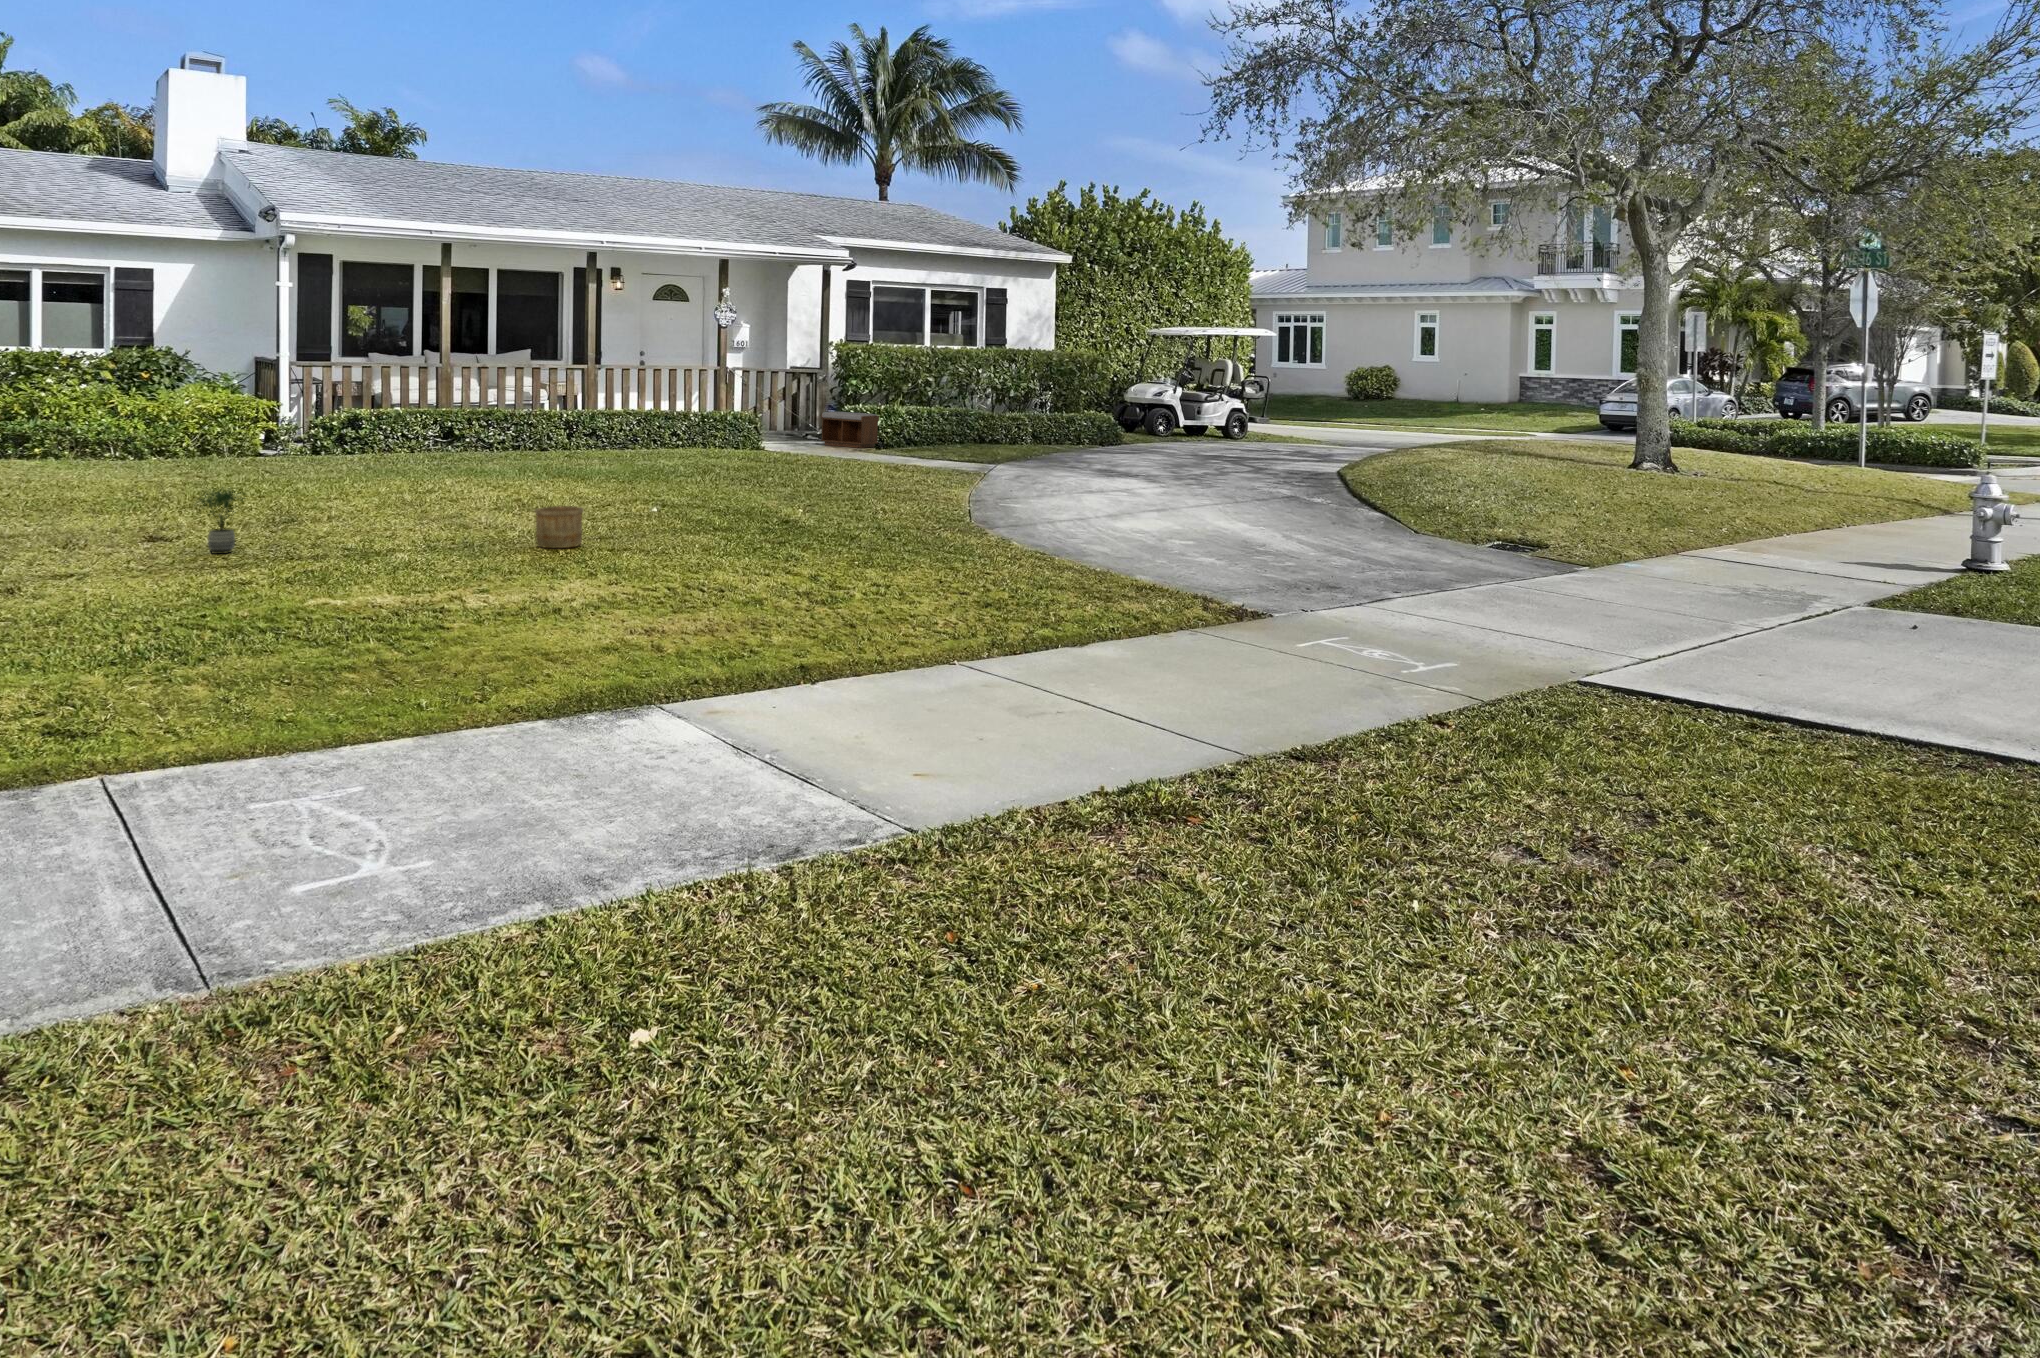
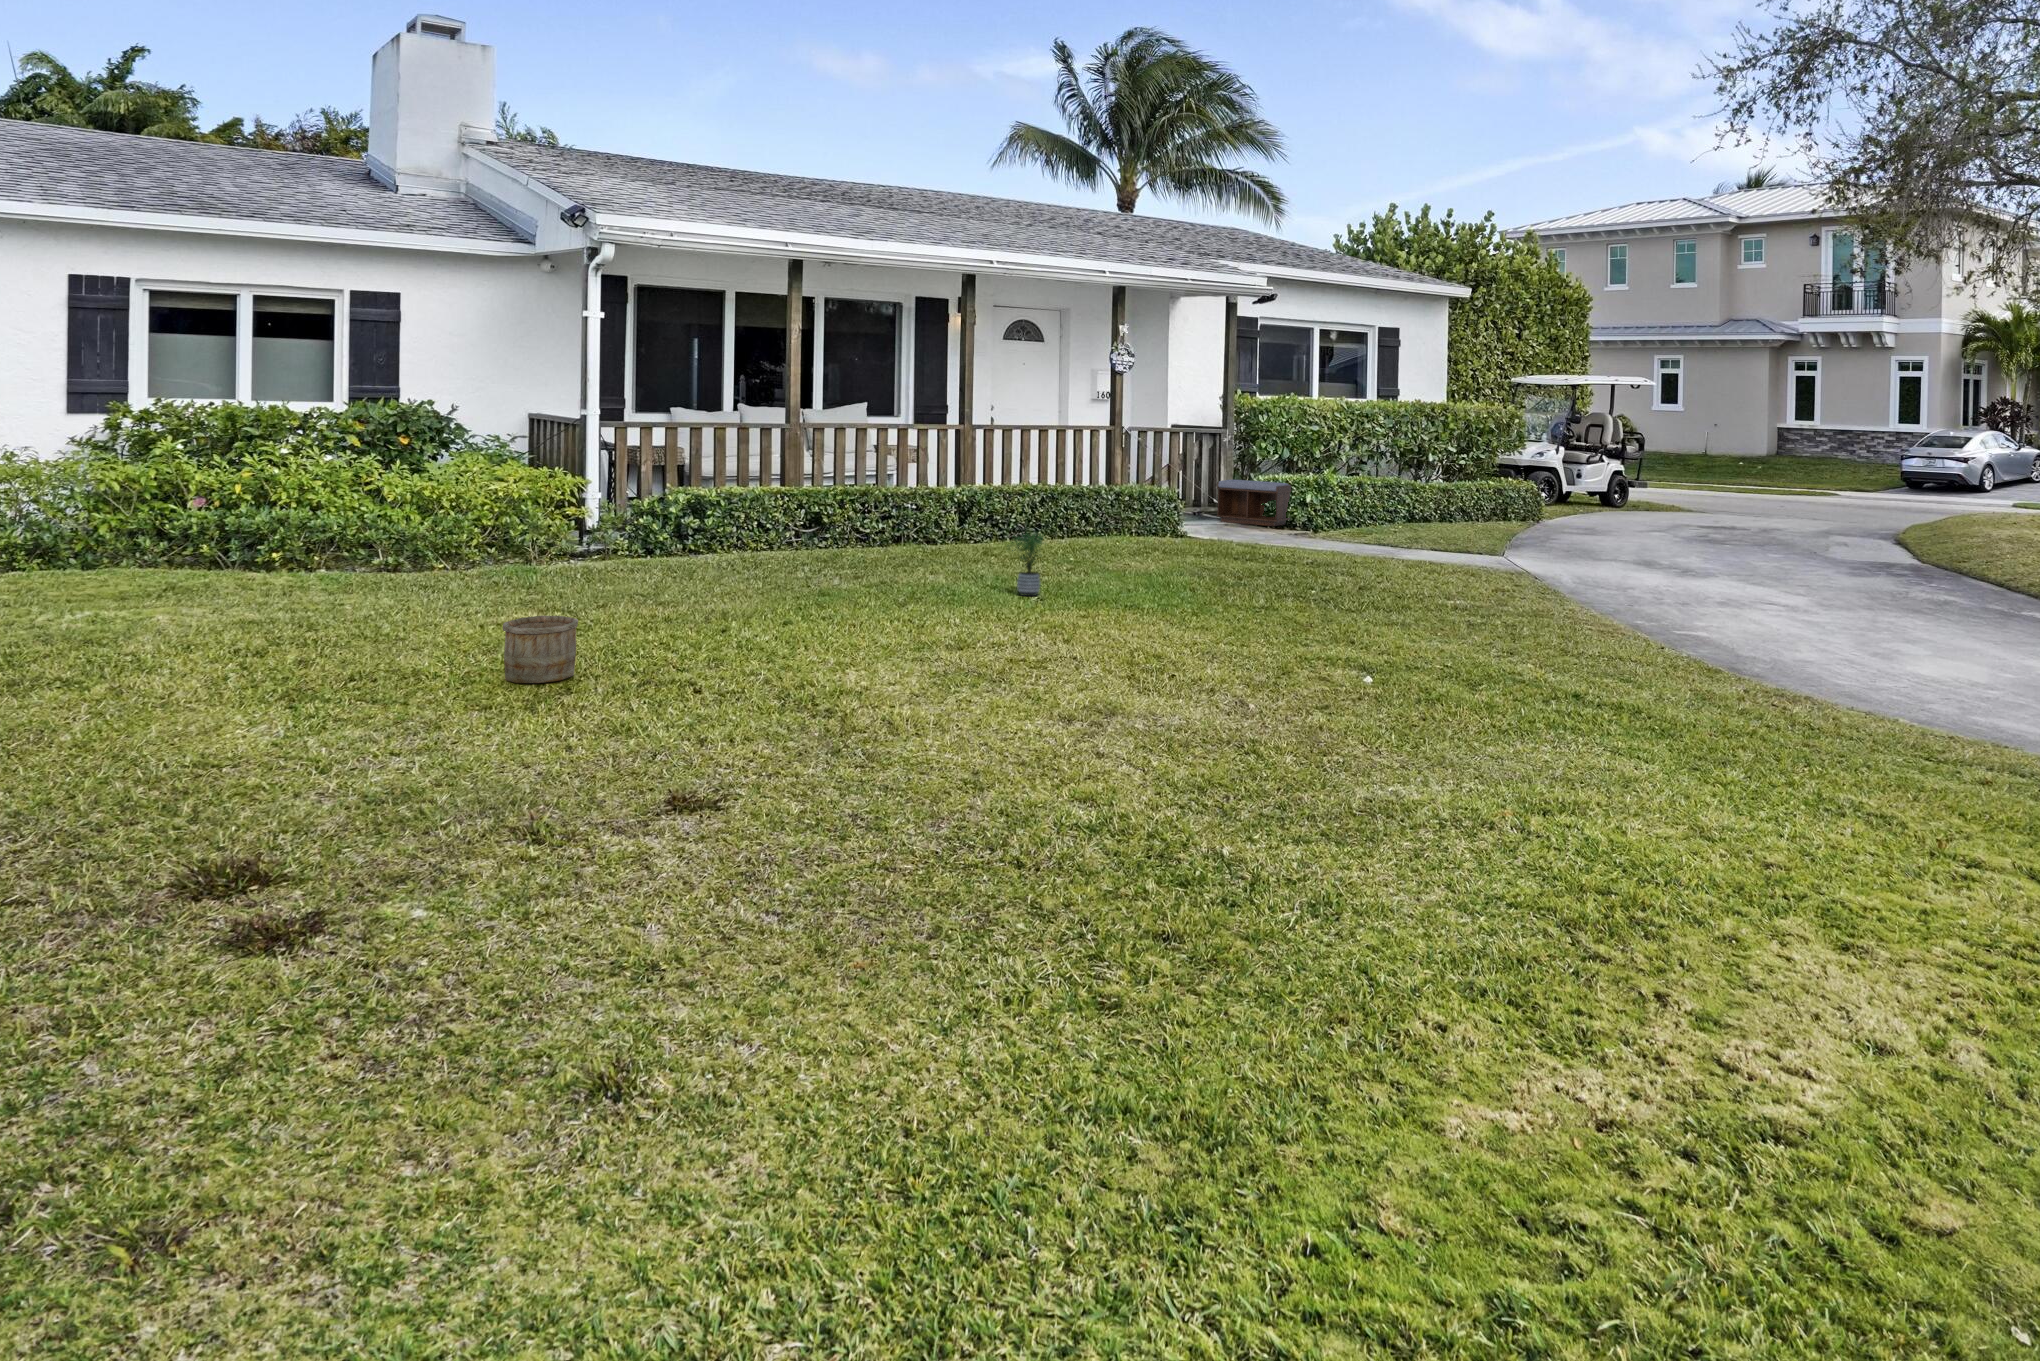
potted plant: present [194,487,243,554] -> present [1007,534,1043,596]
wooden bucket: present [535,506,584,548] -> present [503,616,578,683]

